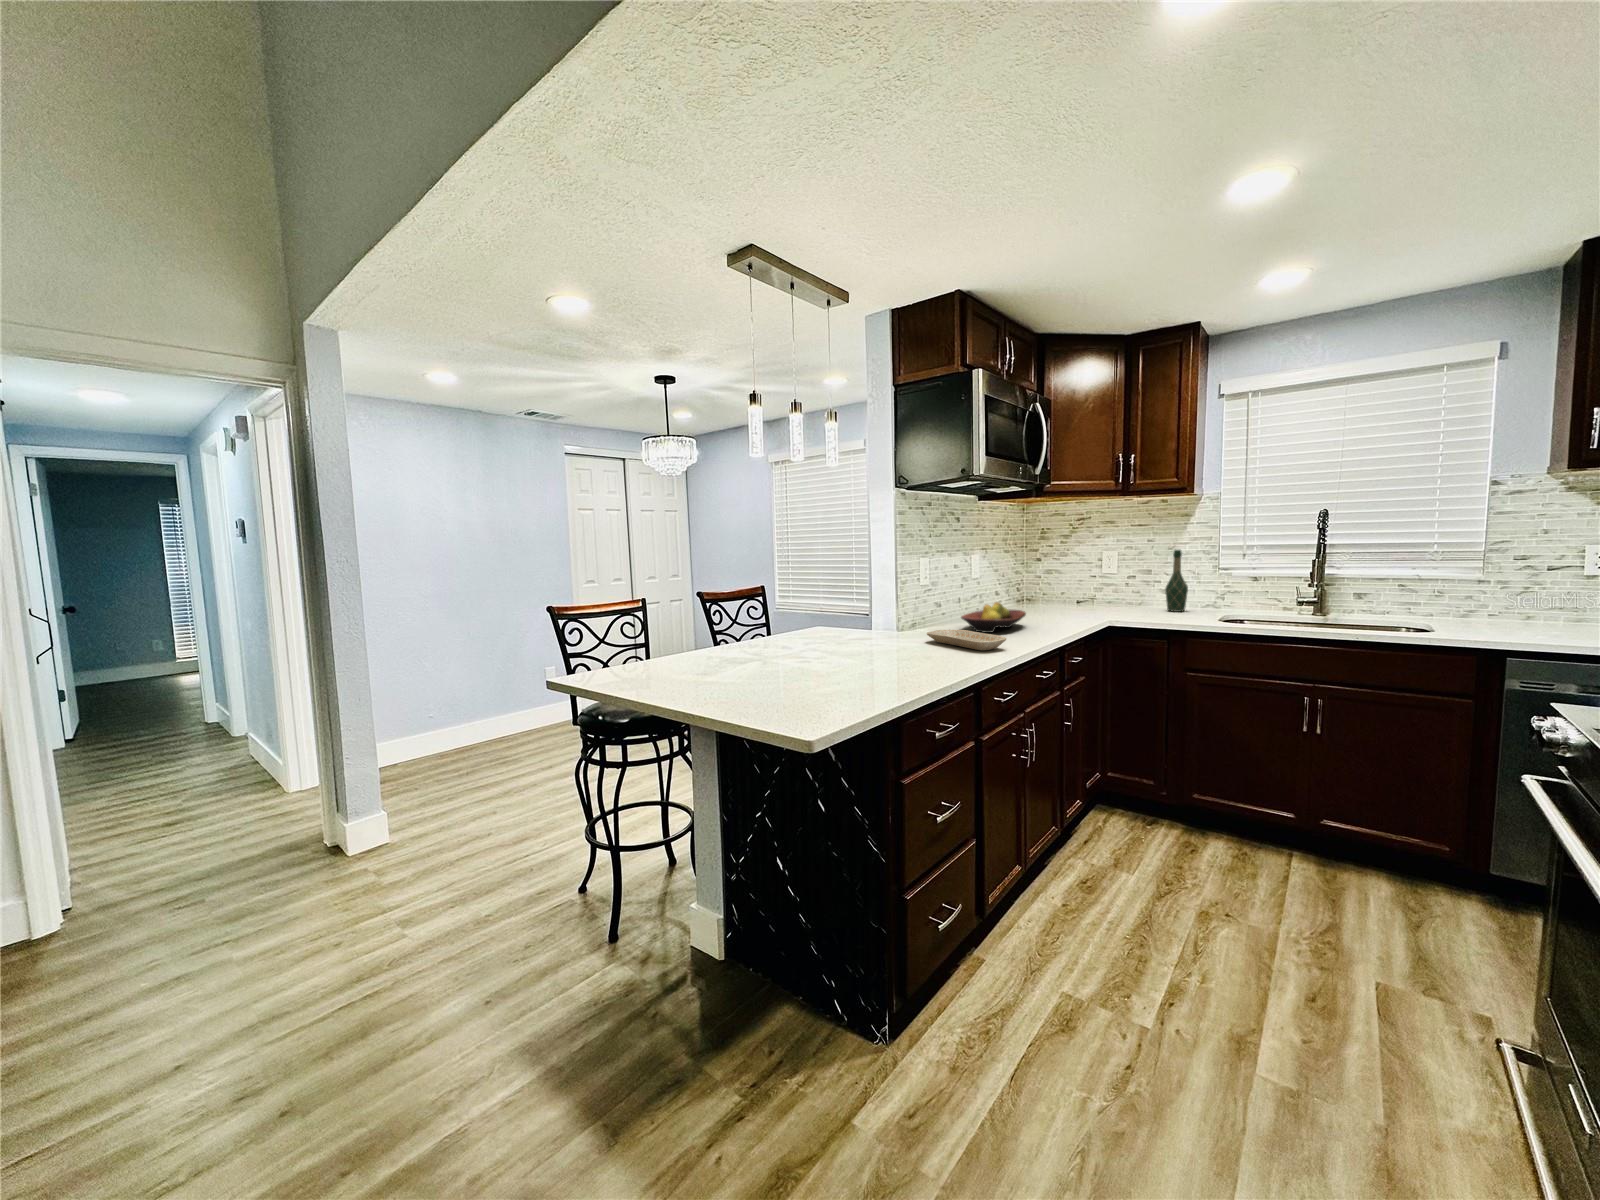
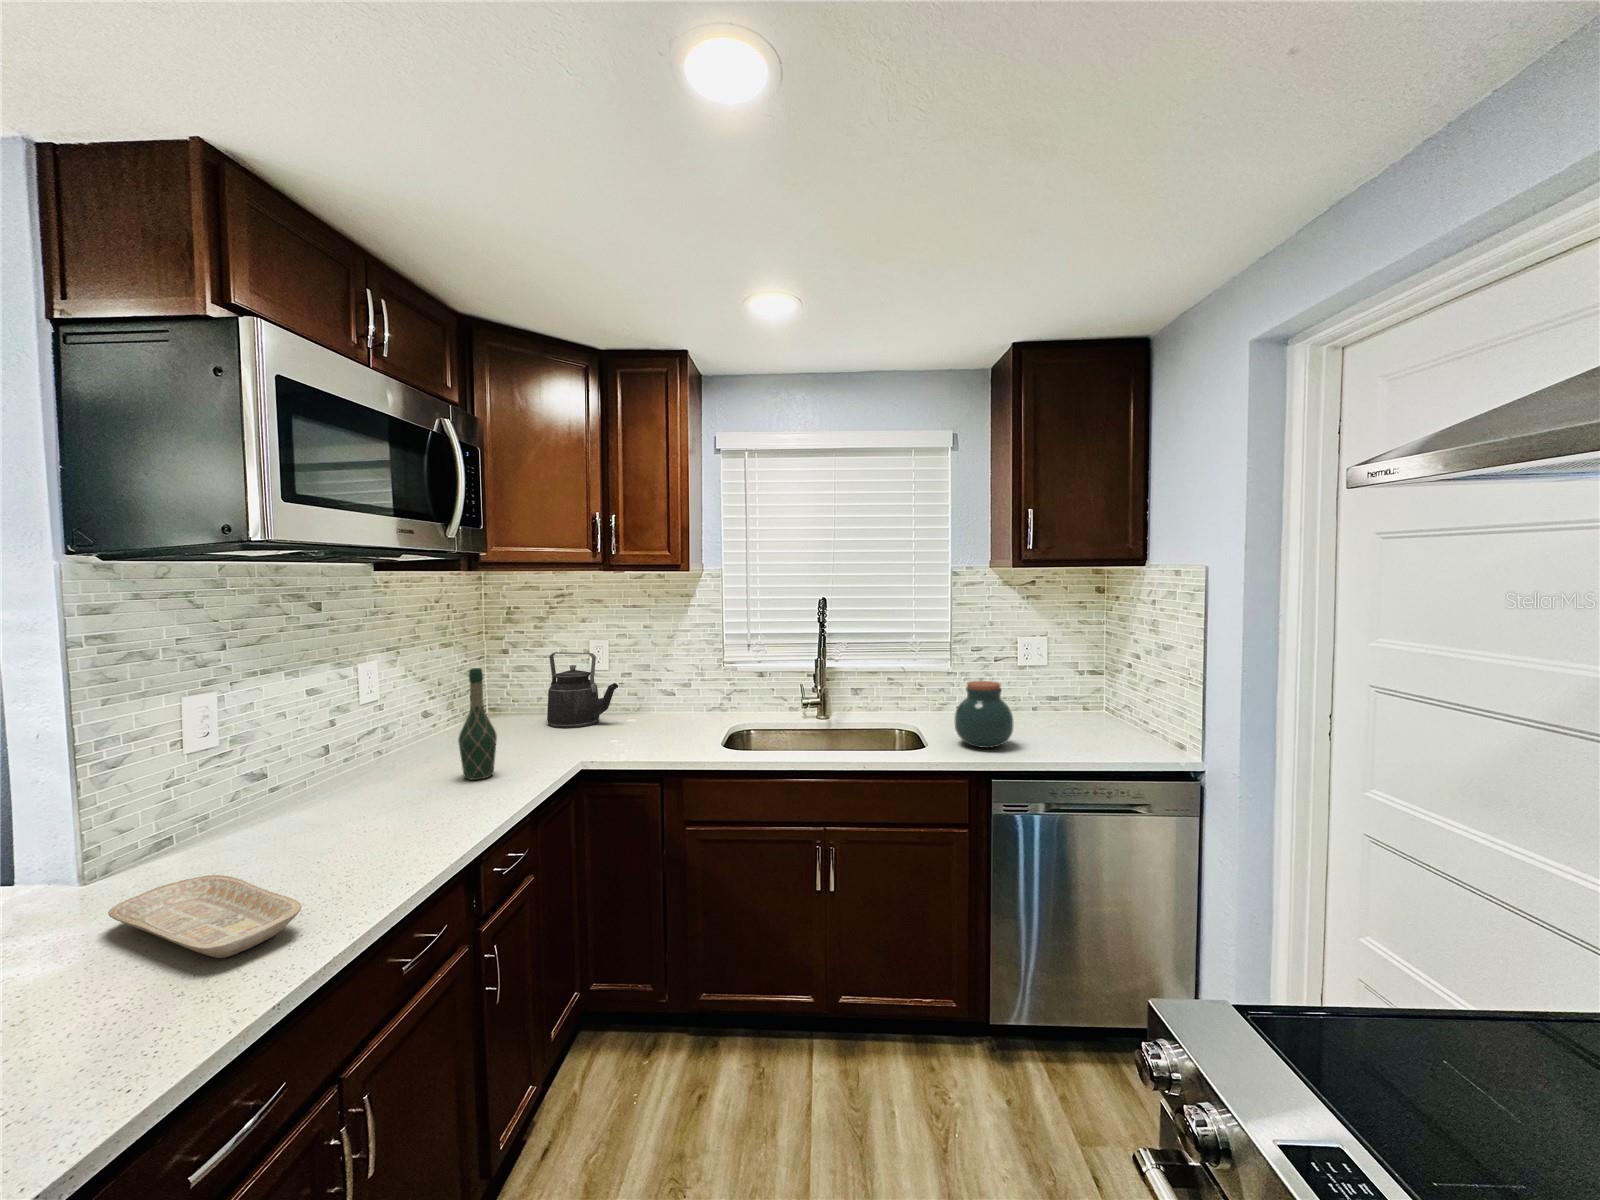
wine bottle: present [1165,550,1188,612] -> present [458,668,497,780]
kettle: none [1074,557,1129,608] -> present [547,652,618,728]
jar: none [1471,577,1550,636] -> present [954,681,1014,748]
fruit bowl: present [961,602,1026,633] -> none [266,768,427,846]

